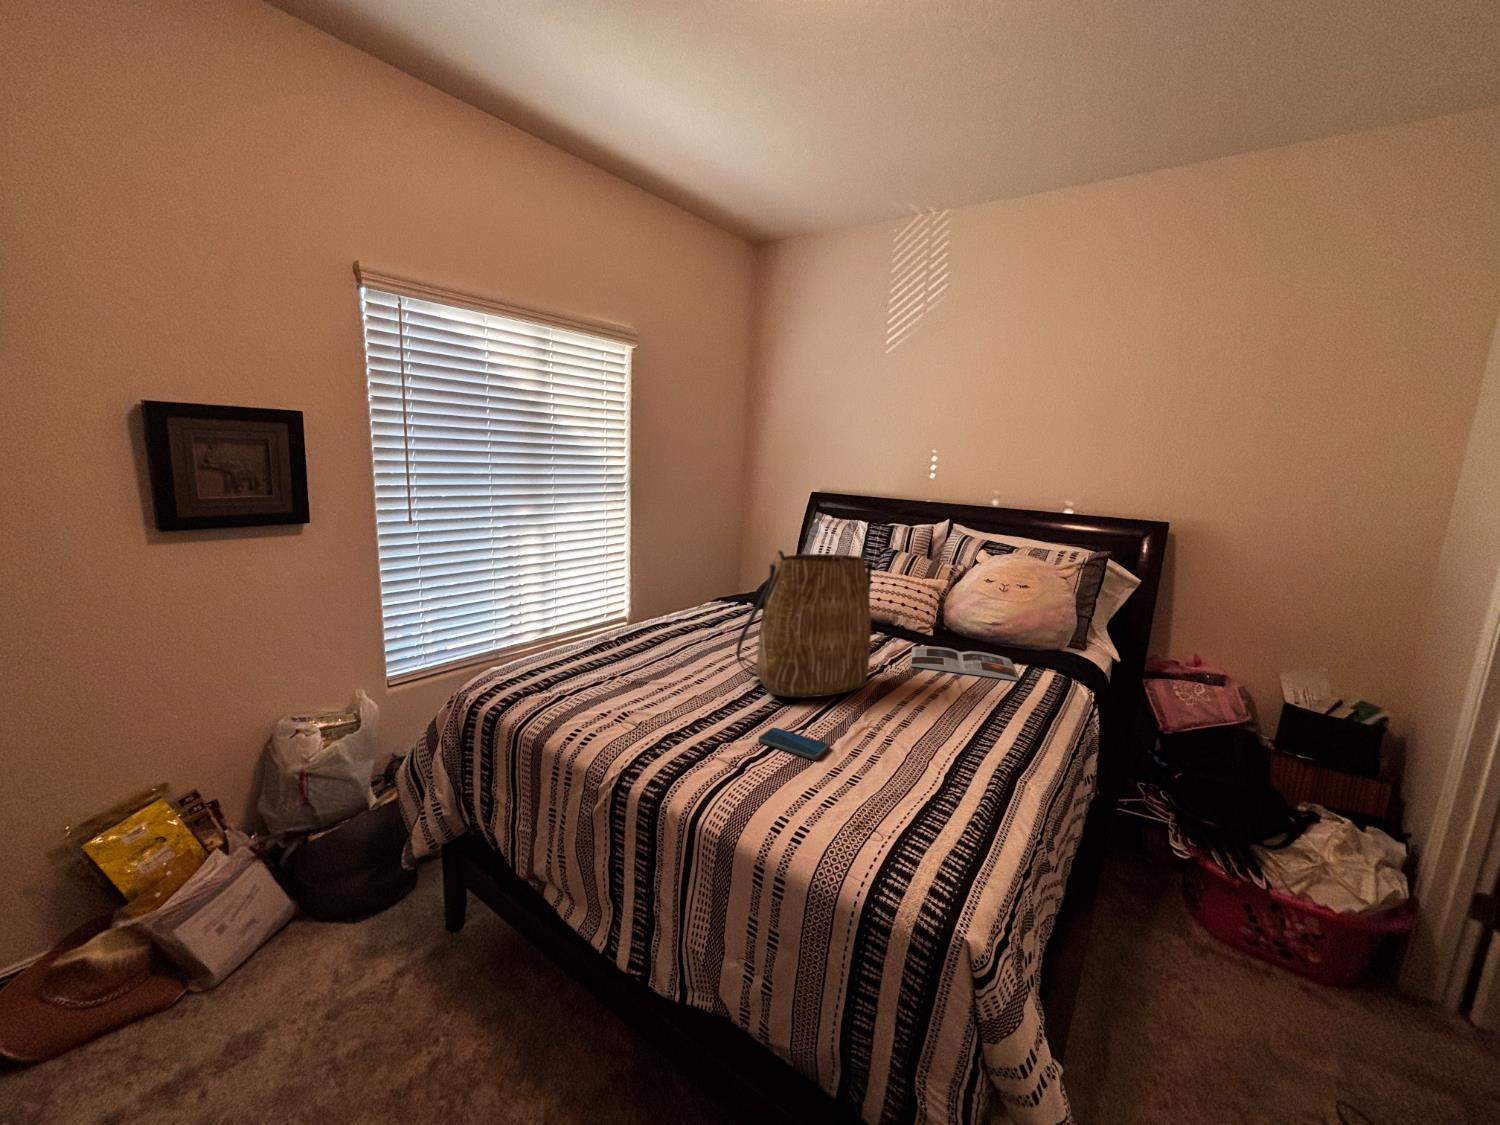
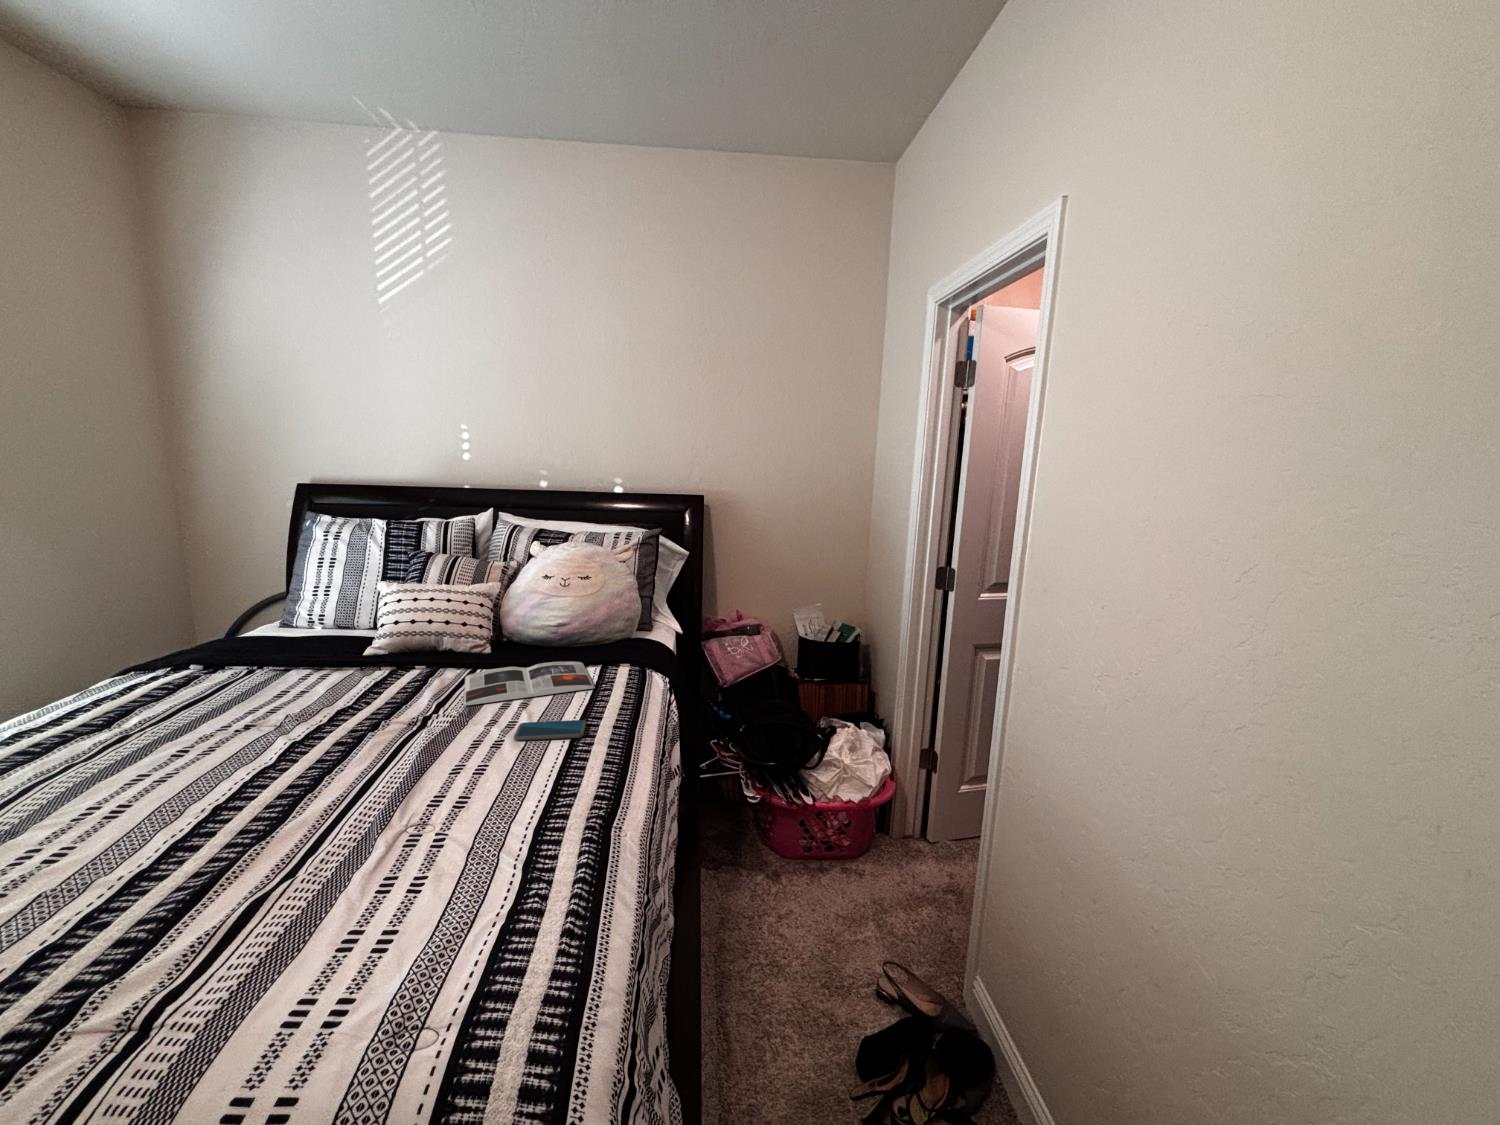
tote bag: present [736,550,873,698] -> none [137,573,401,832]
smartphone: present [758,728,829,760] -> present [514,720,586,741]

